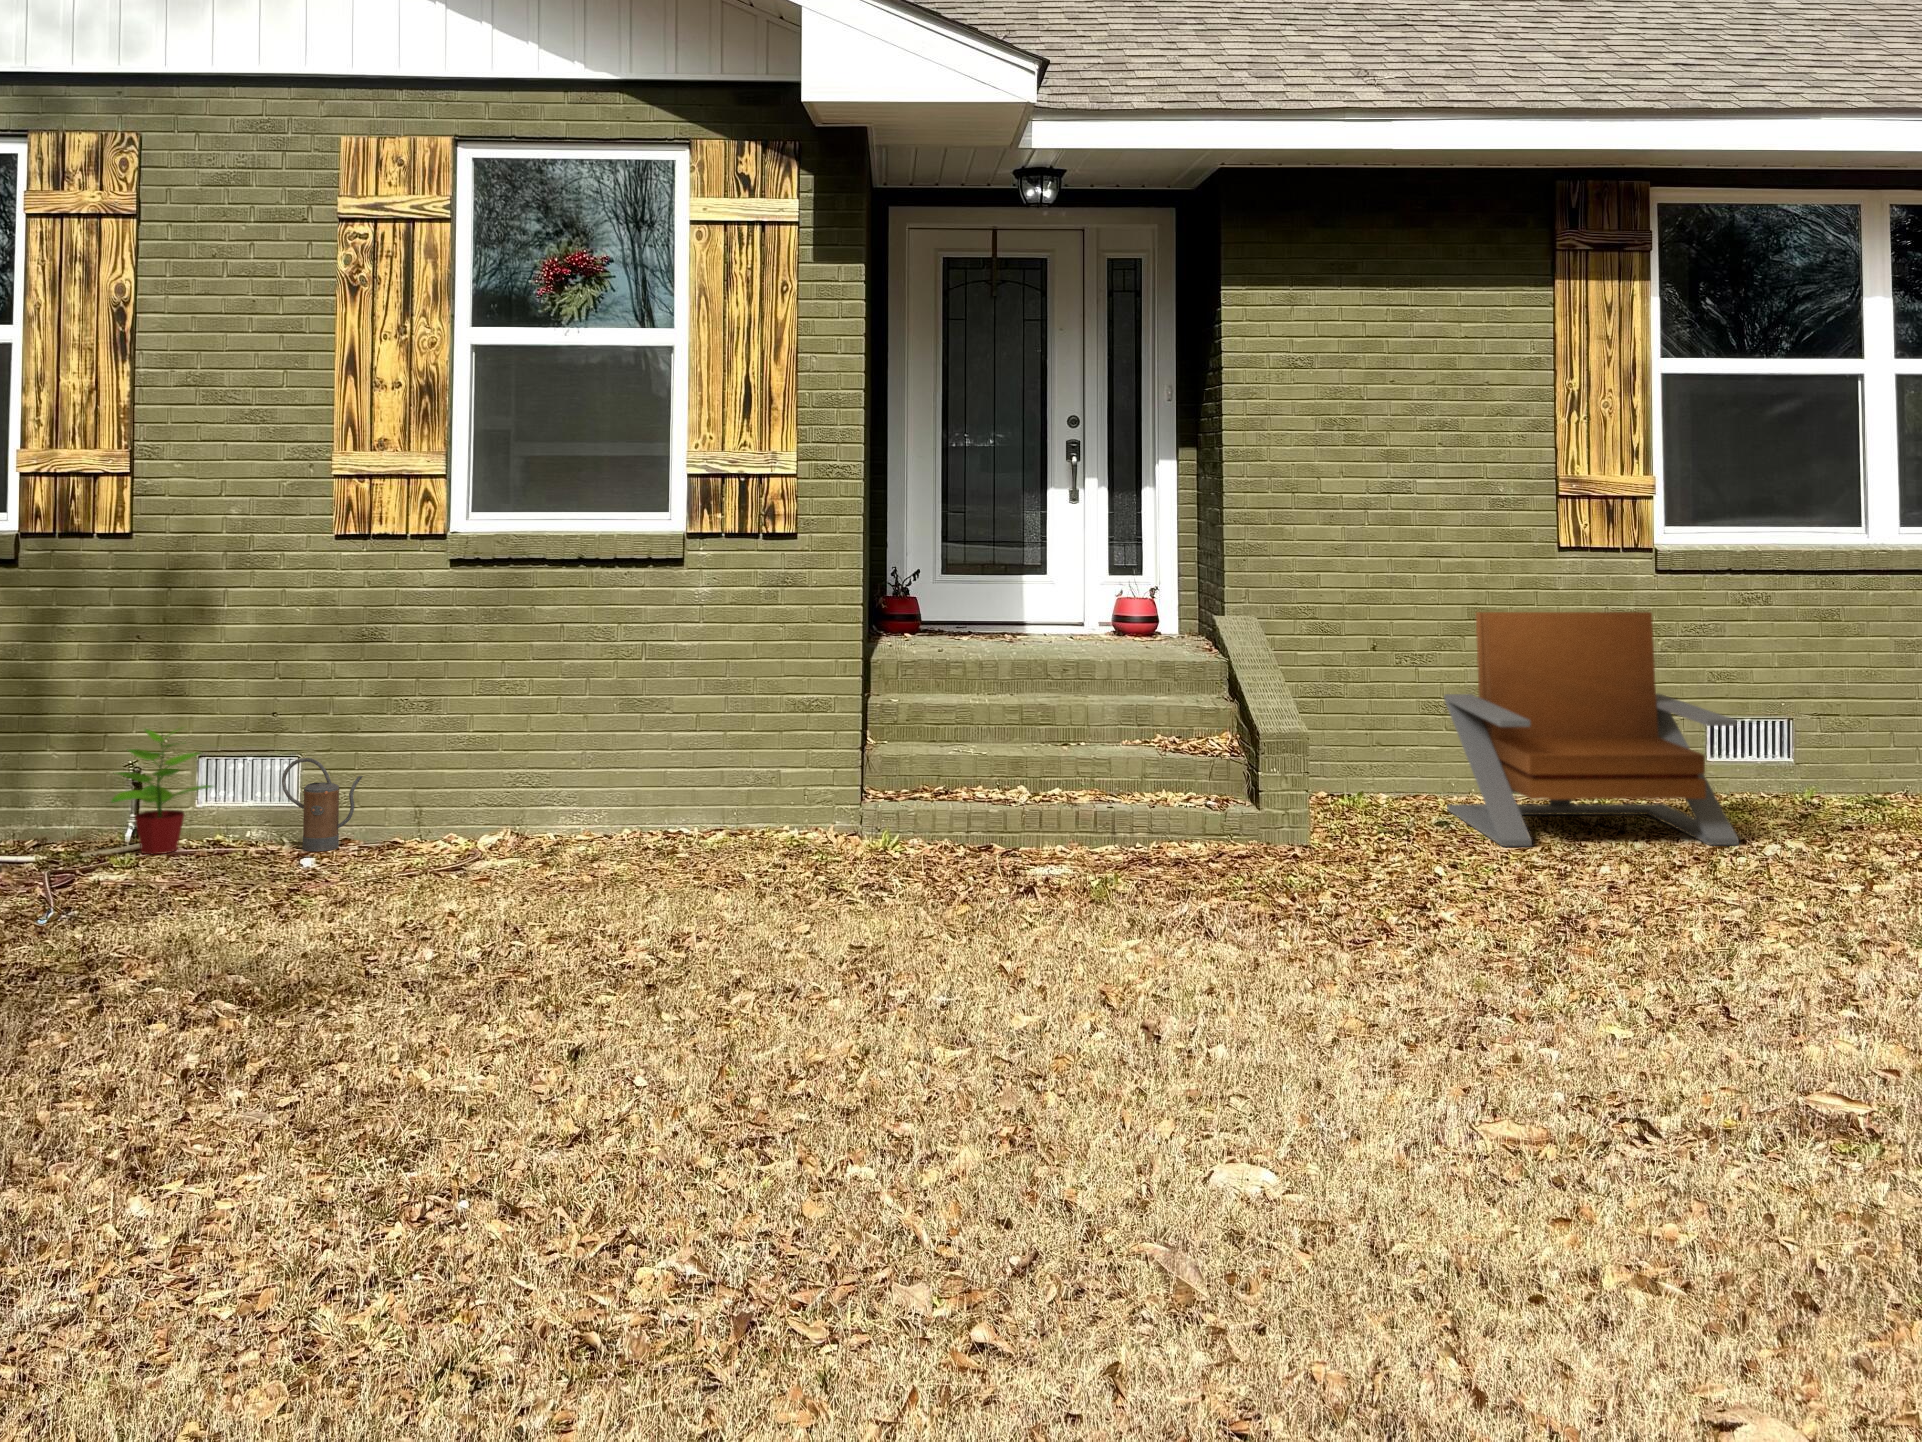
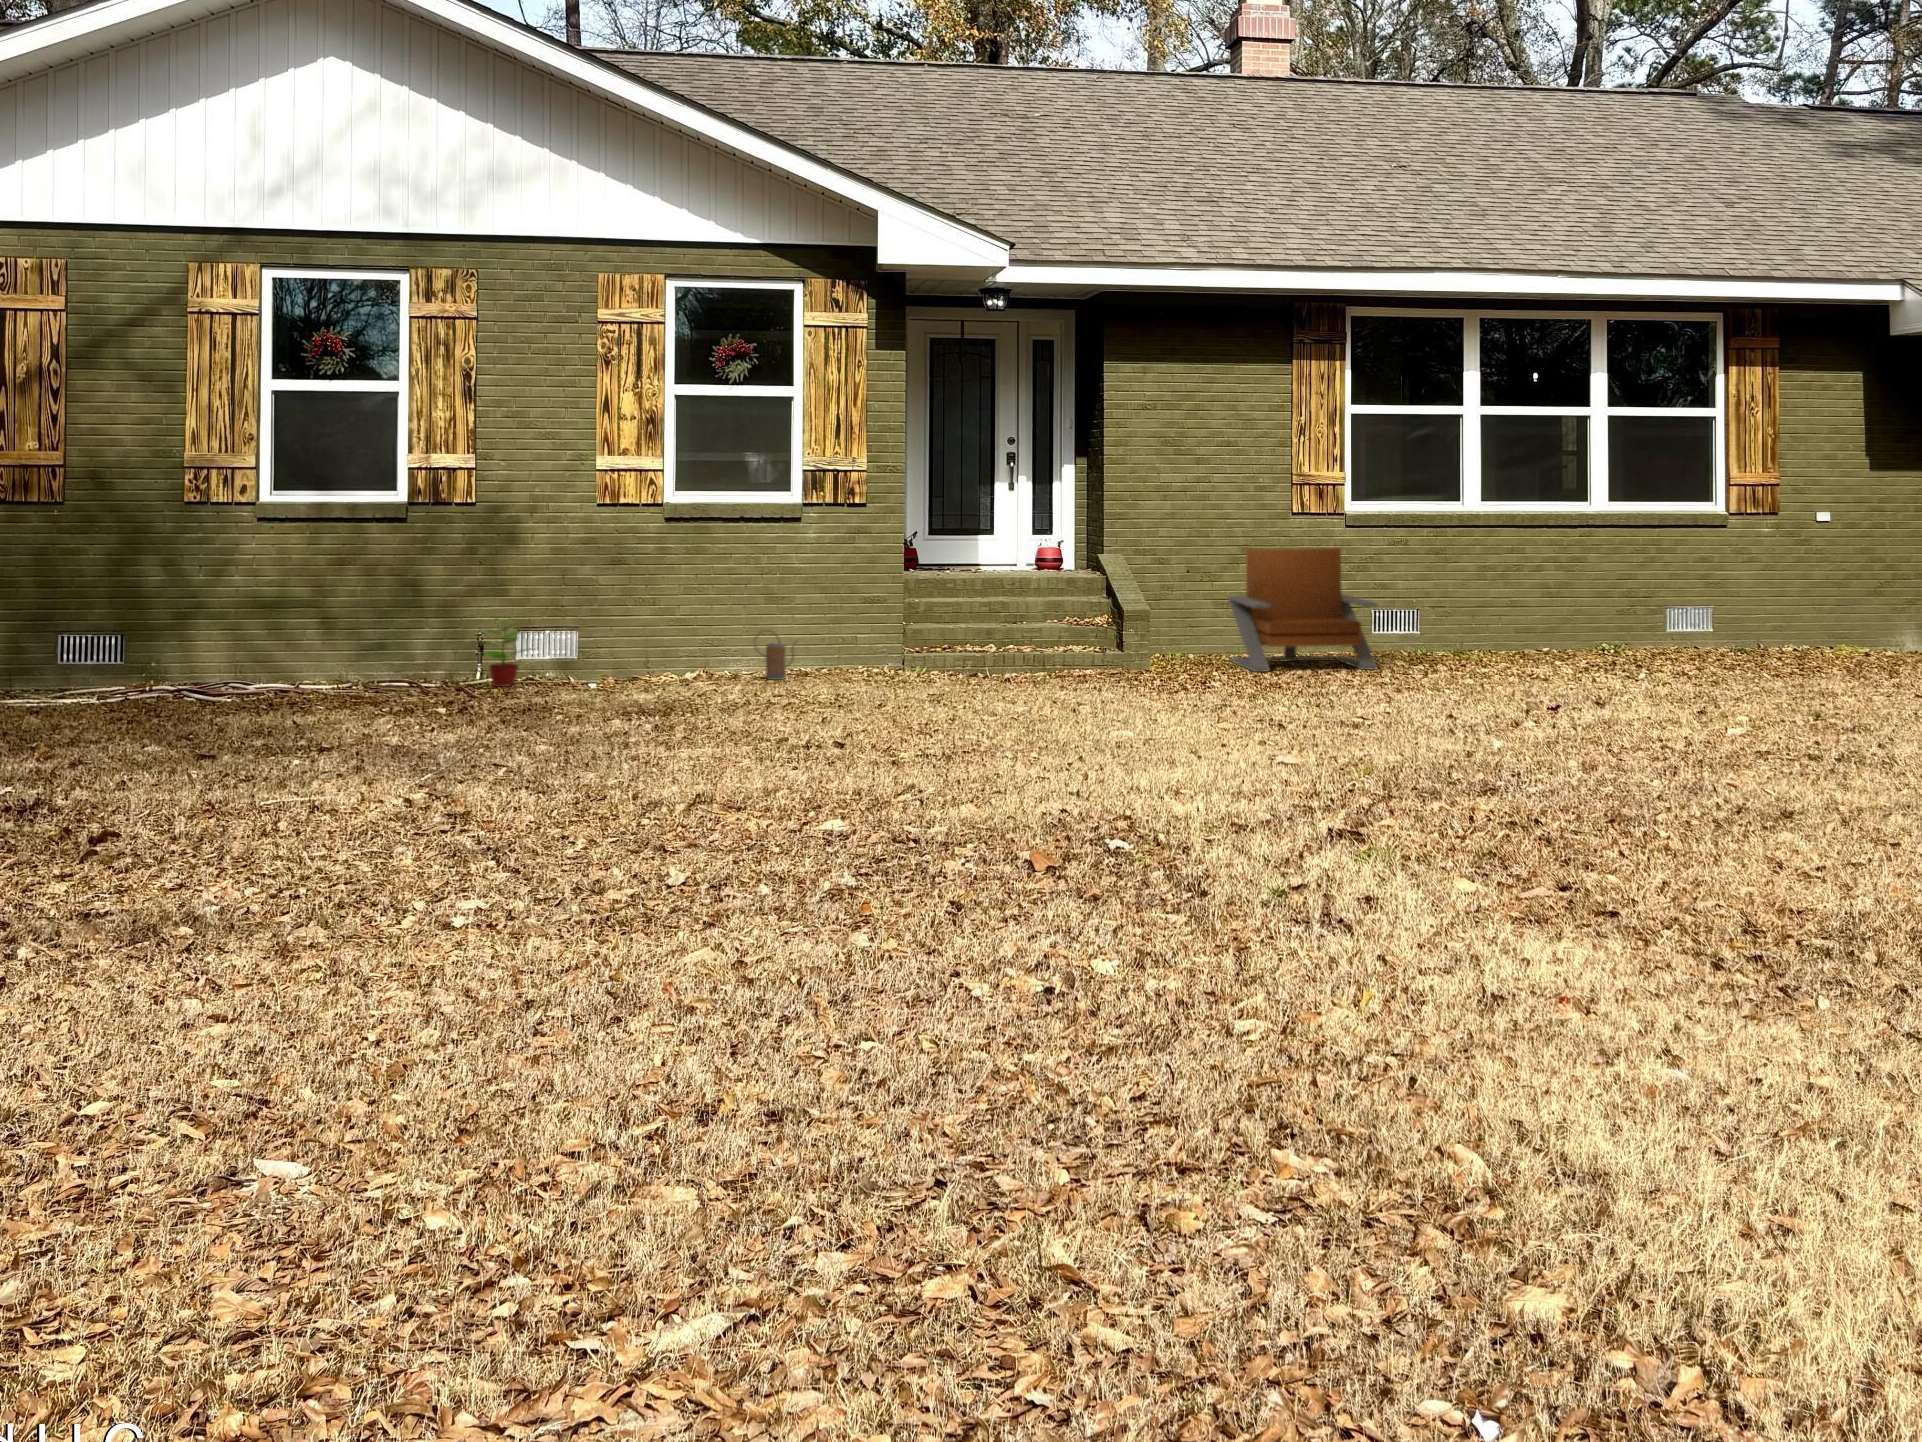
watering can: present [282,758,363,851] -> present [754,629,797,680]

